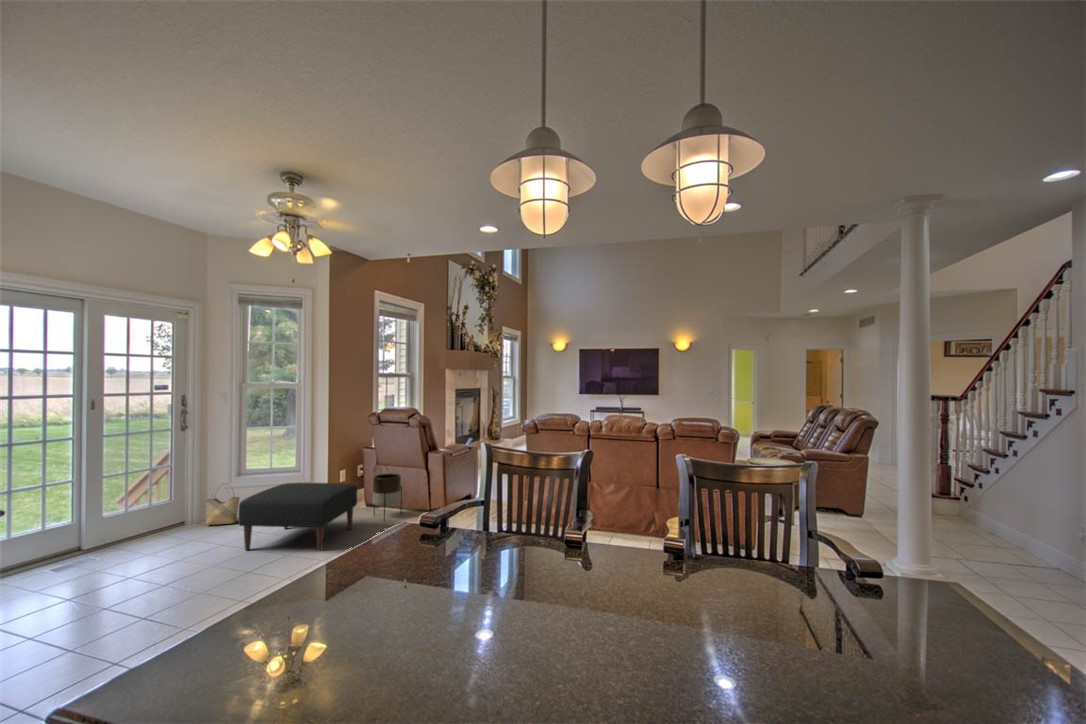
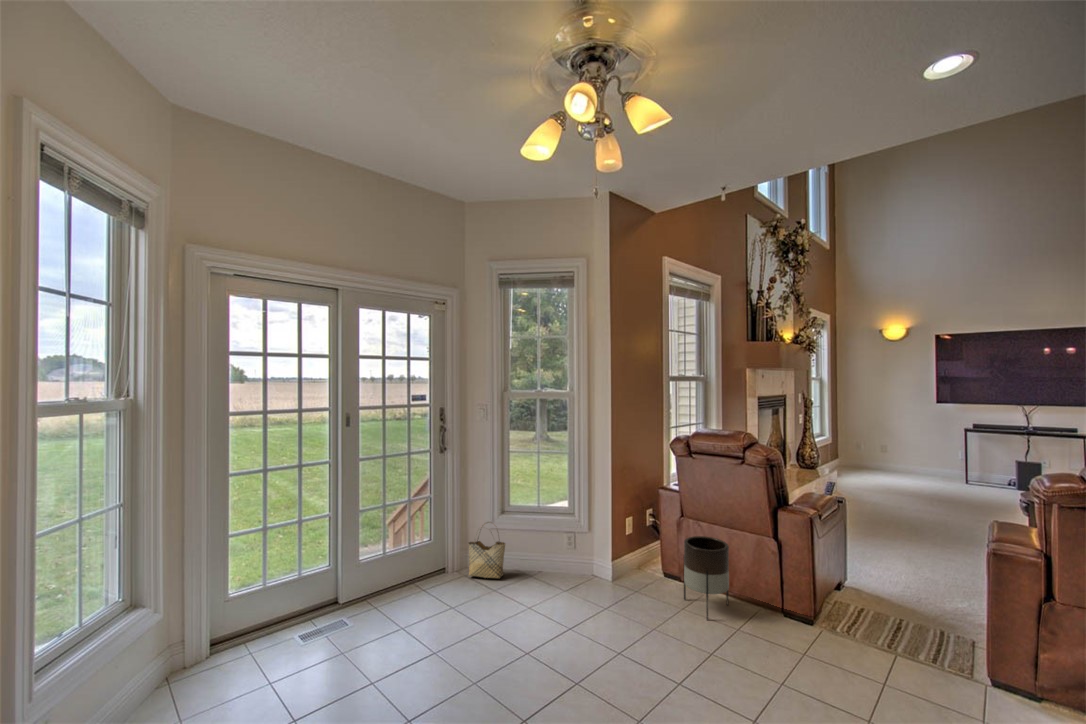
ottoman: present [239,483,357,551] -> none [507,540,668,688]

